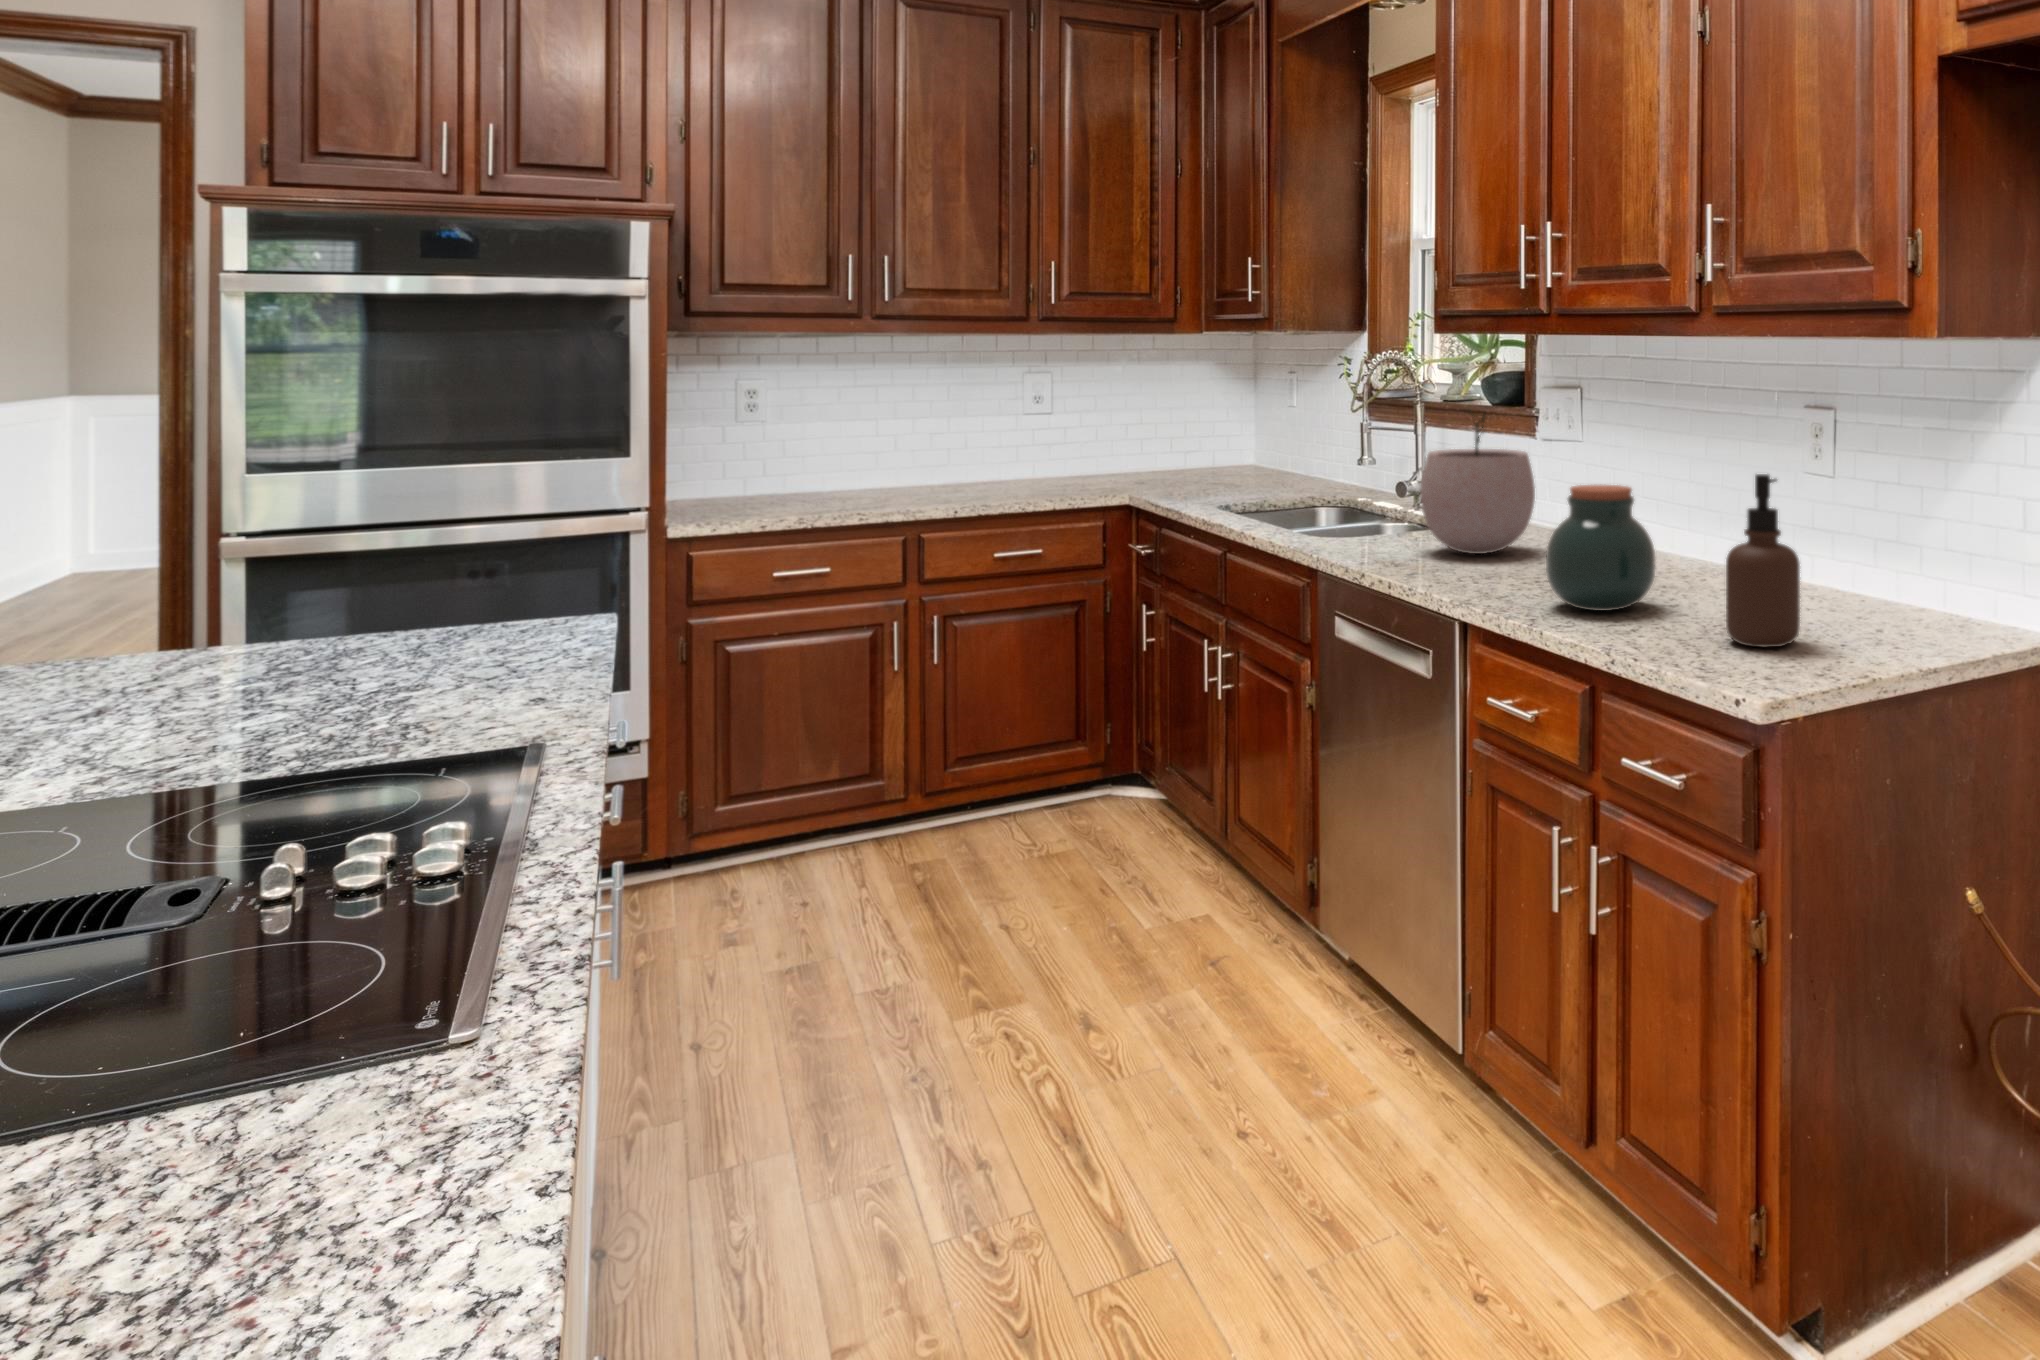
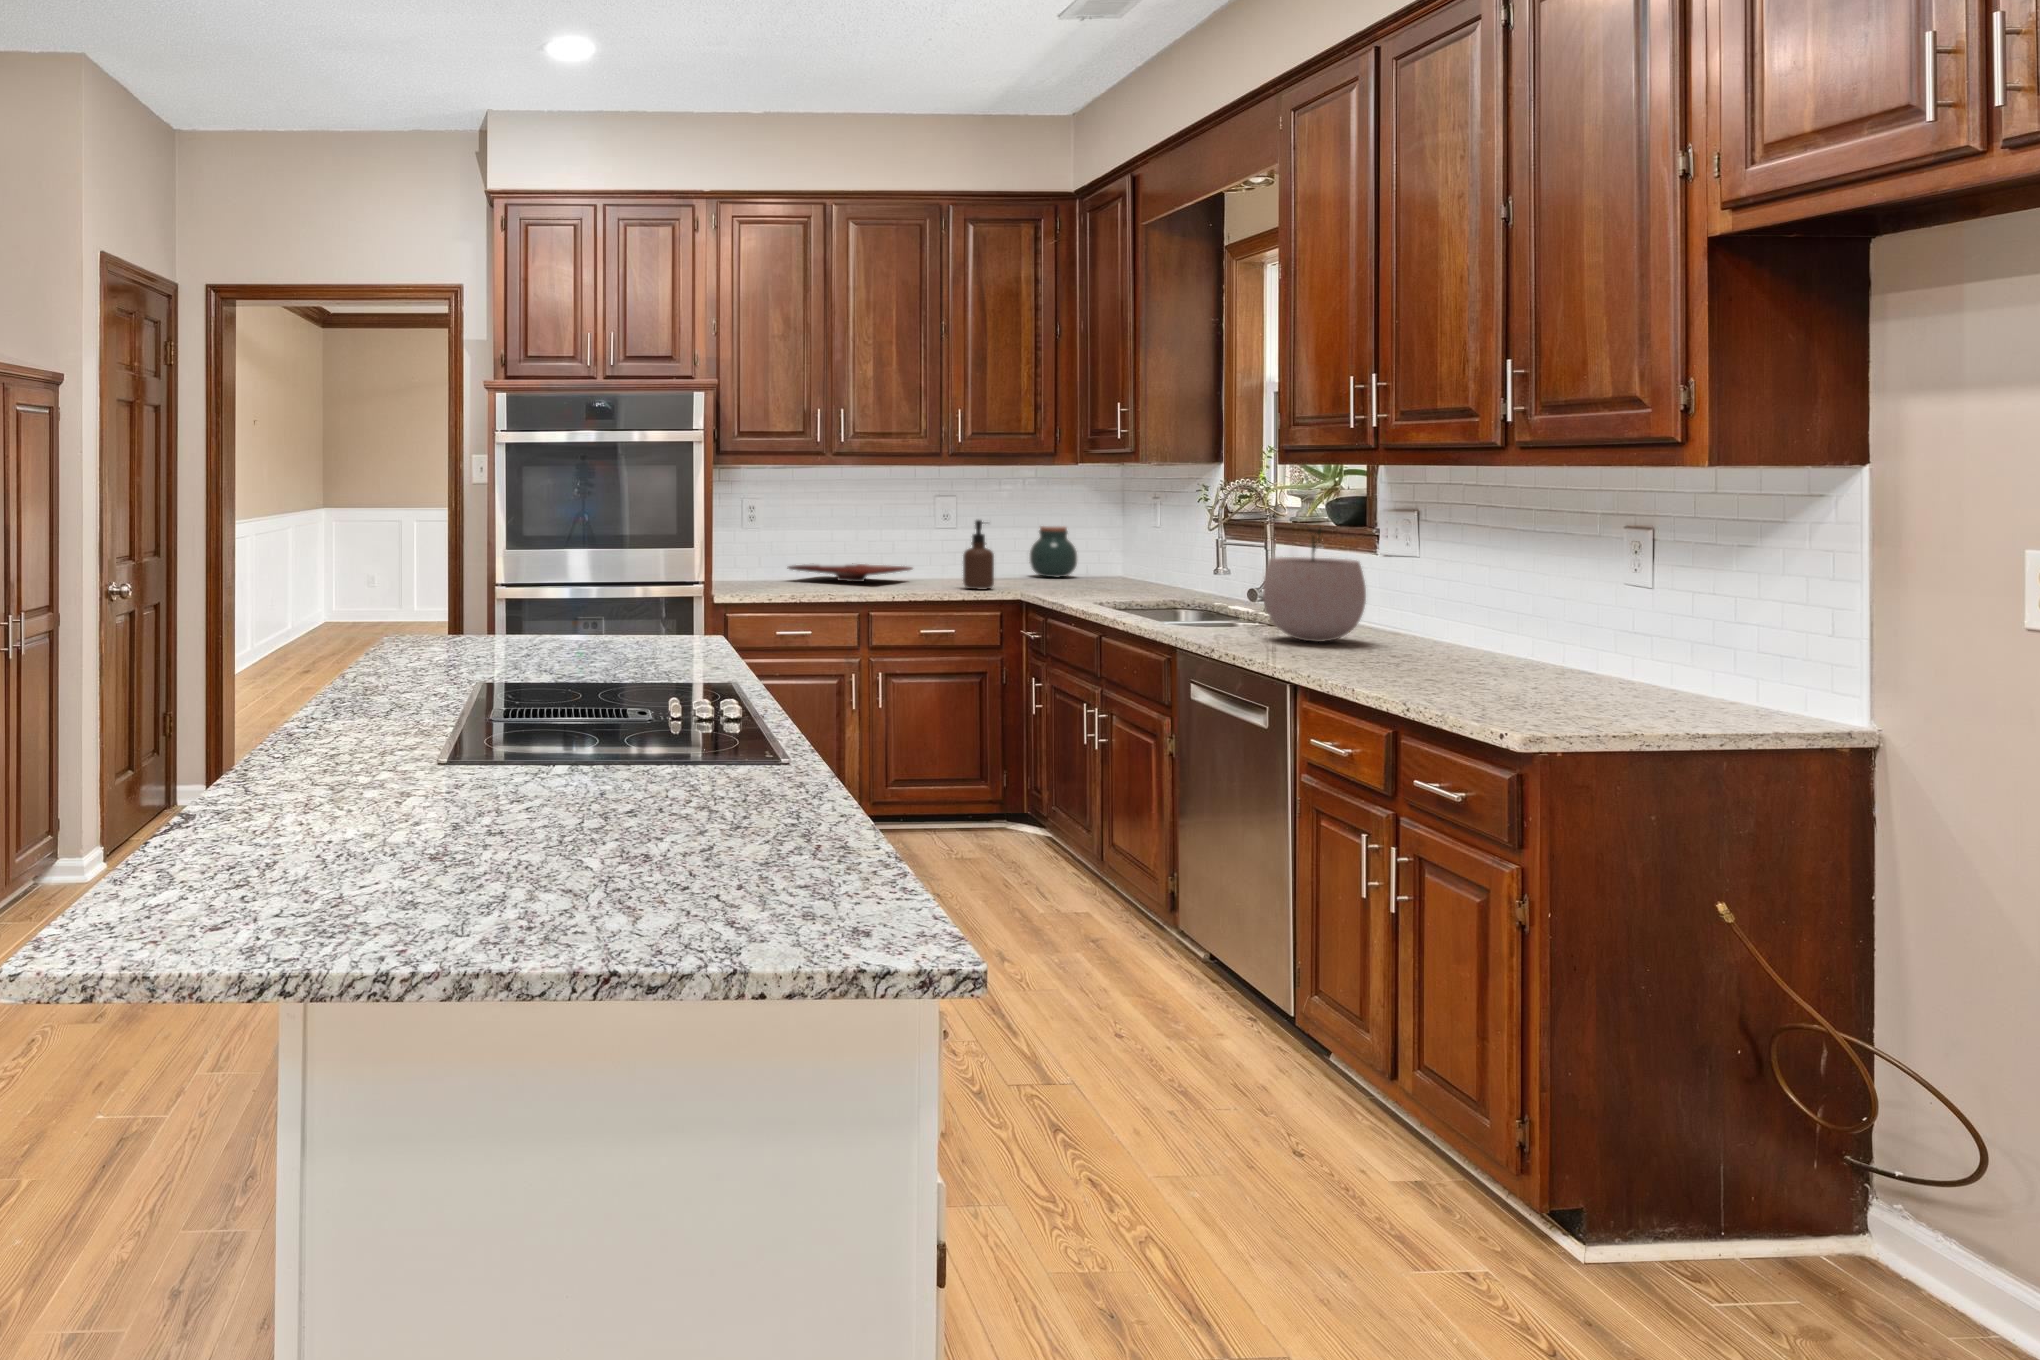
cutting board: none [799,467,987,493] -> present [787,563,912,582]
soap dispenser: present [1726,474,1800,647] -> present [963,520,994,590]
jar: present [1546,485,1656,611] -> present [1029,527,1077,577]

